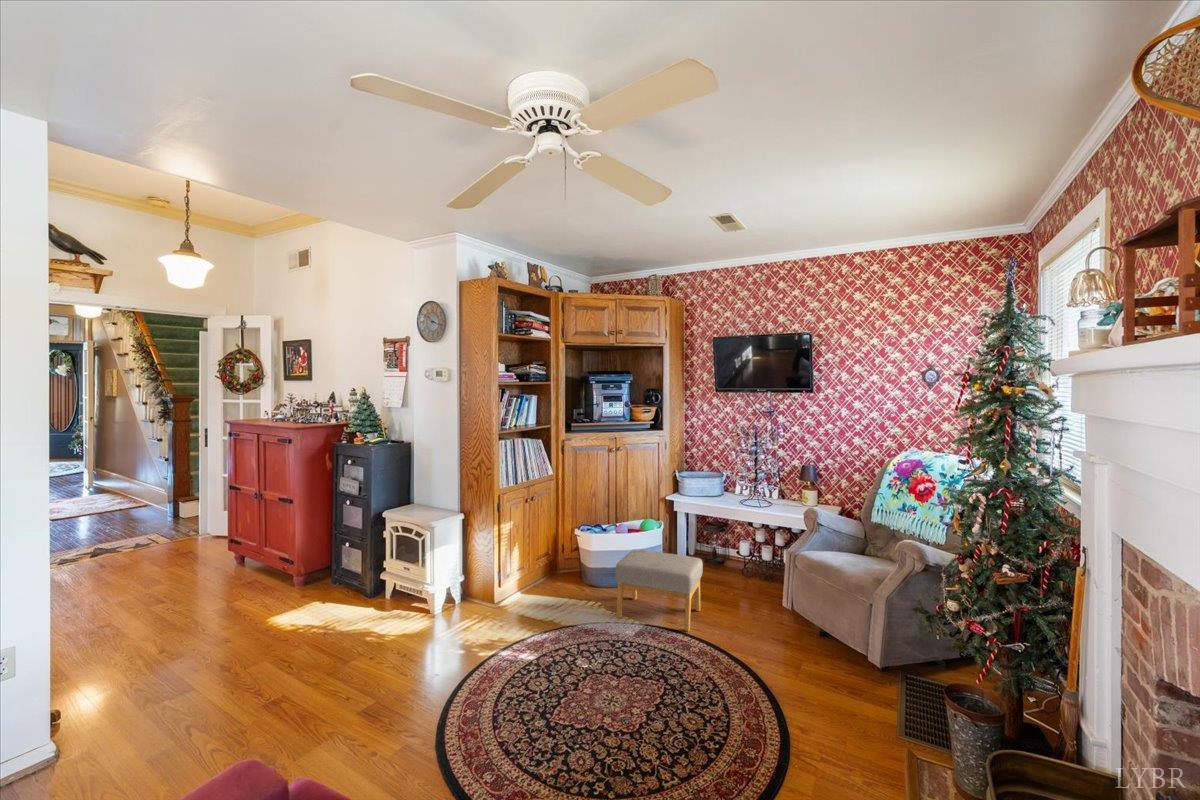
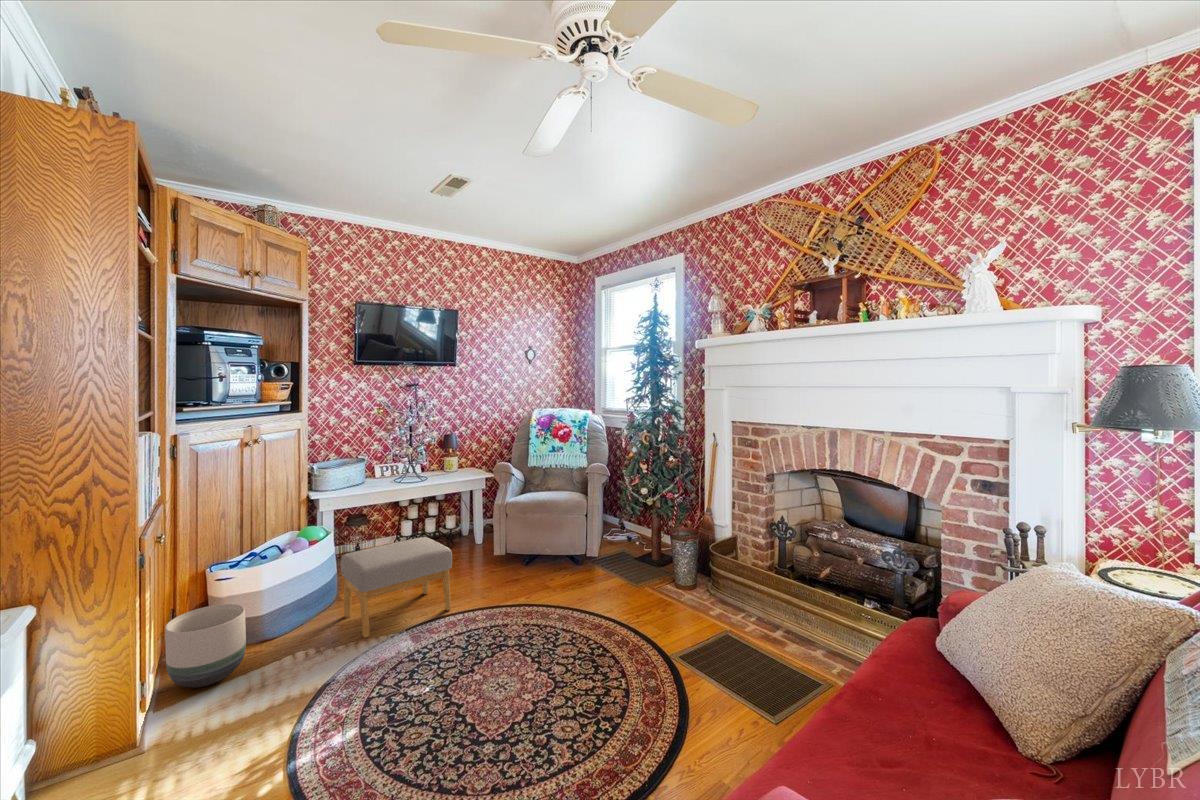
planter: none [519,552,558,599] -> present [165,604,246,688]

